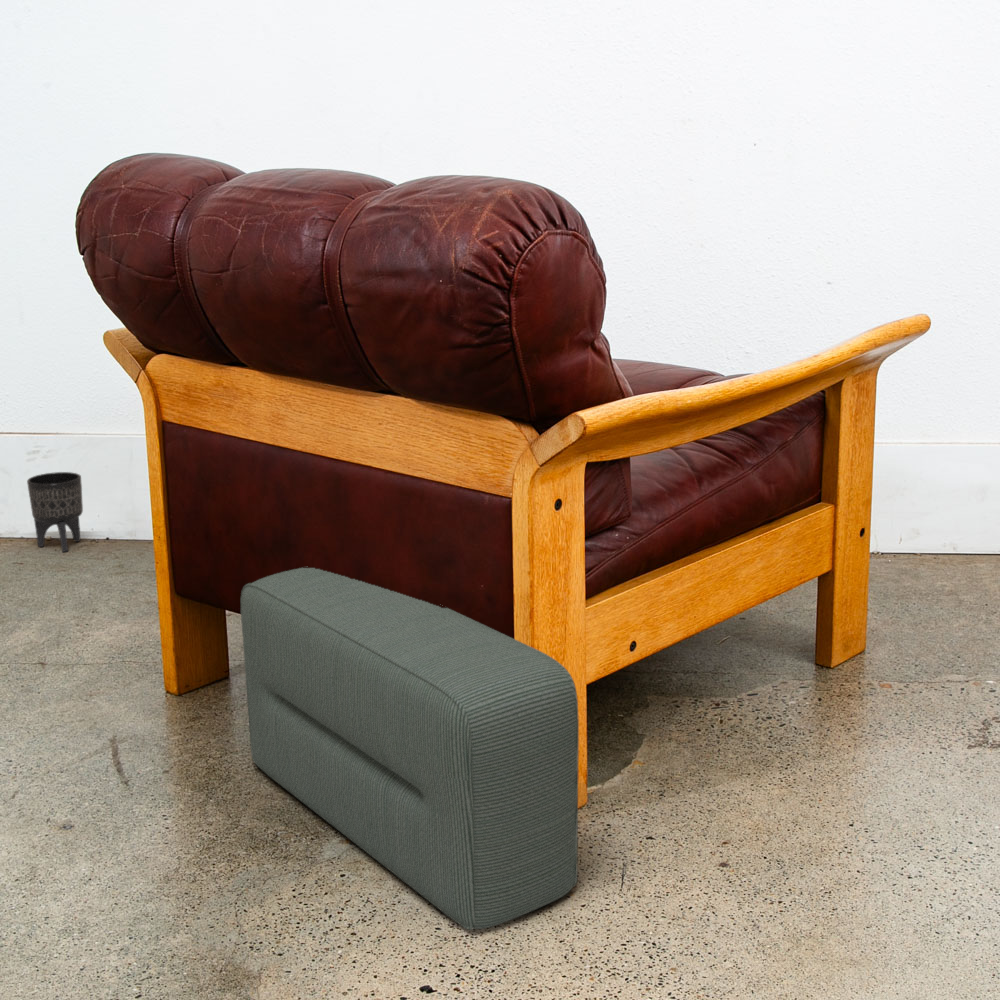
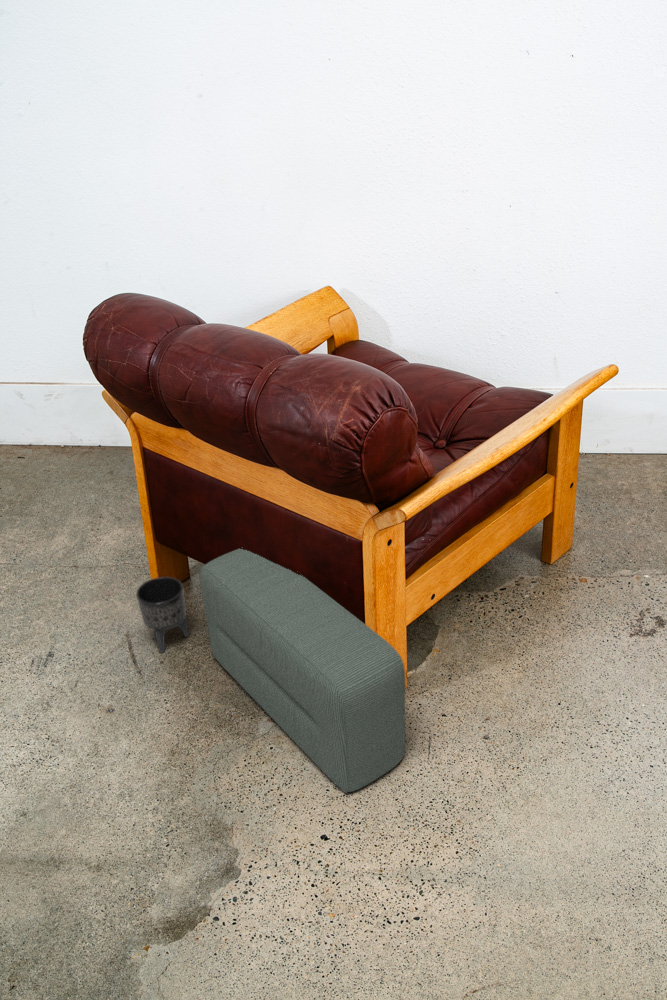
planter: present [27,472,83,552] -> present [136,577,189,652]

